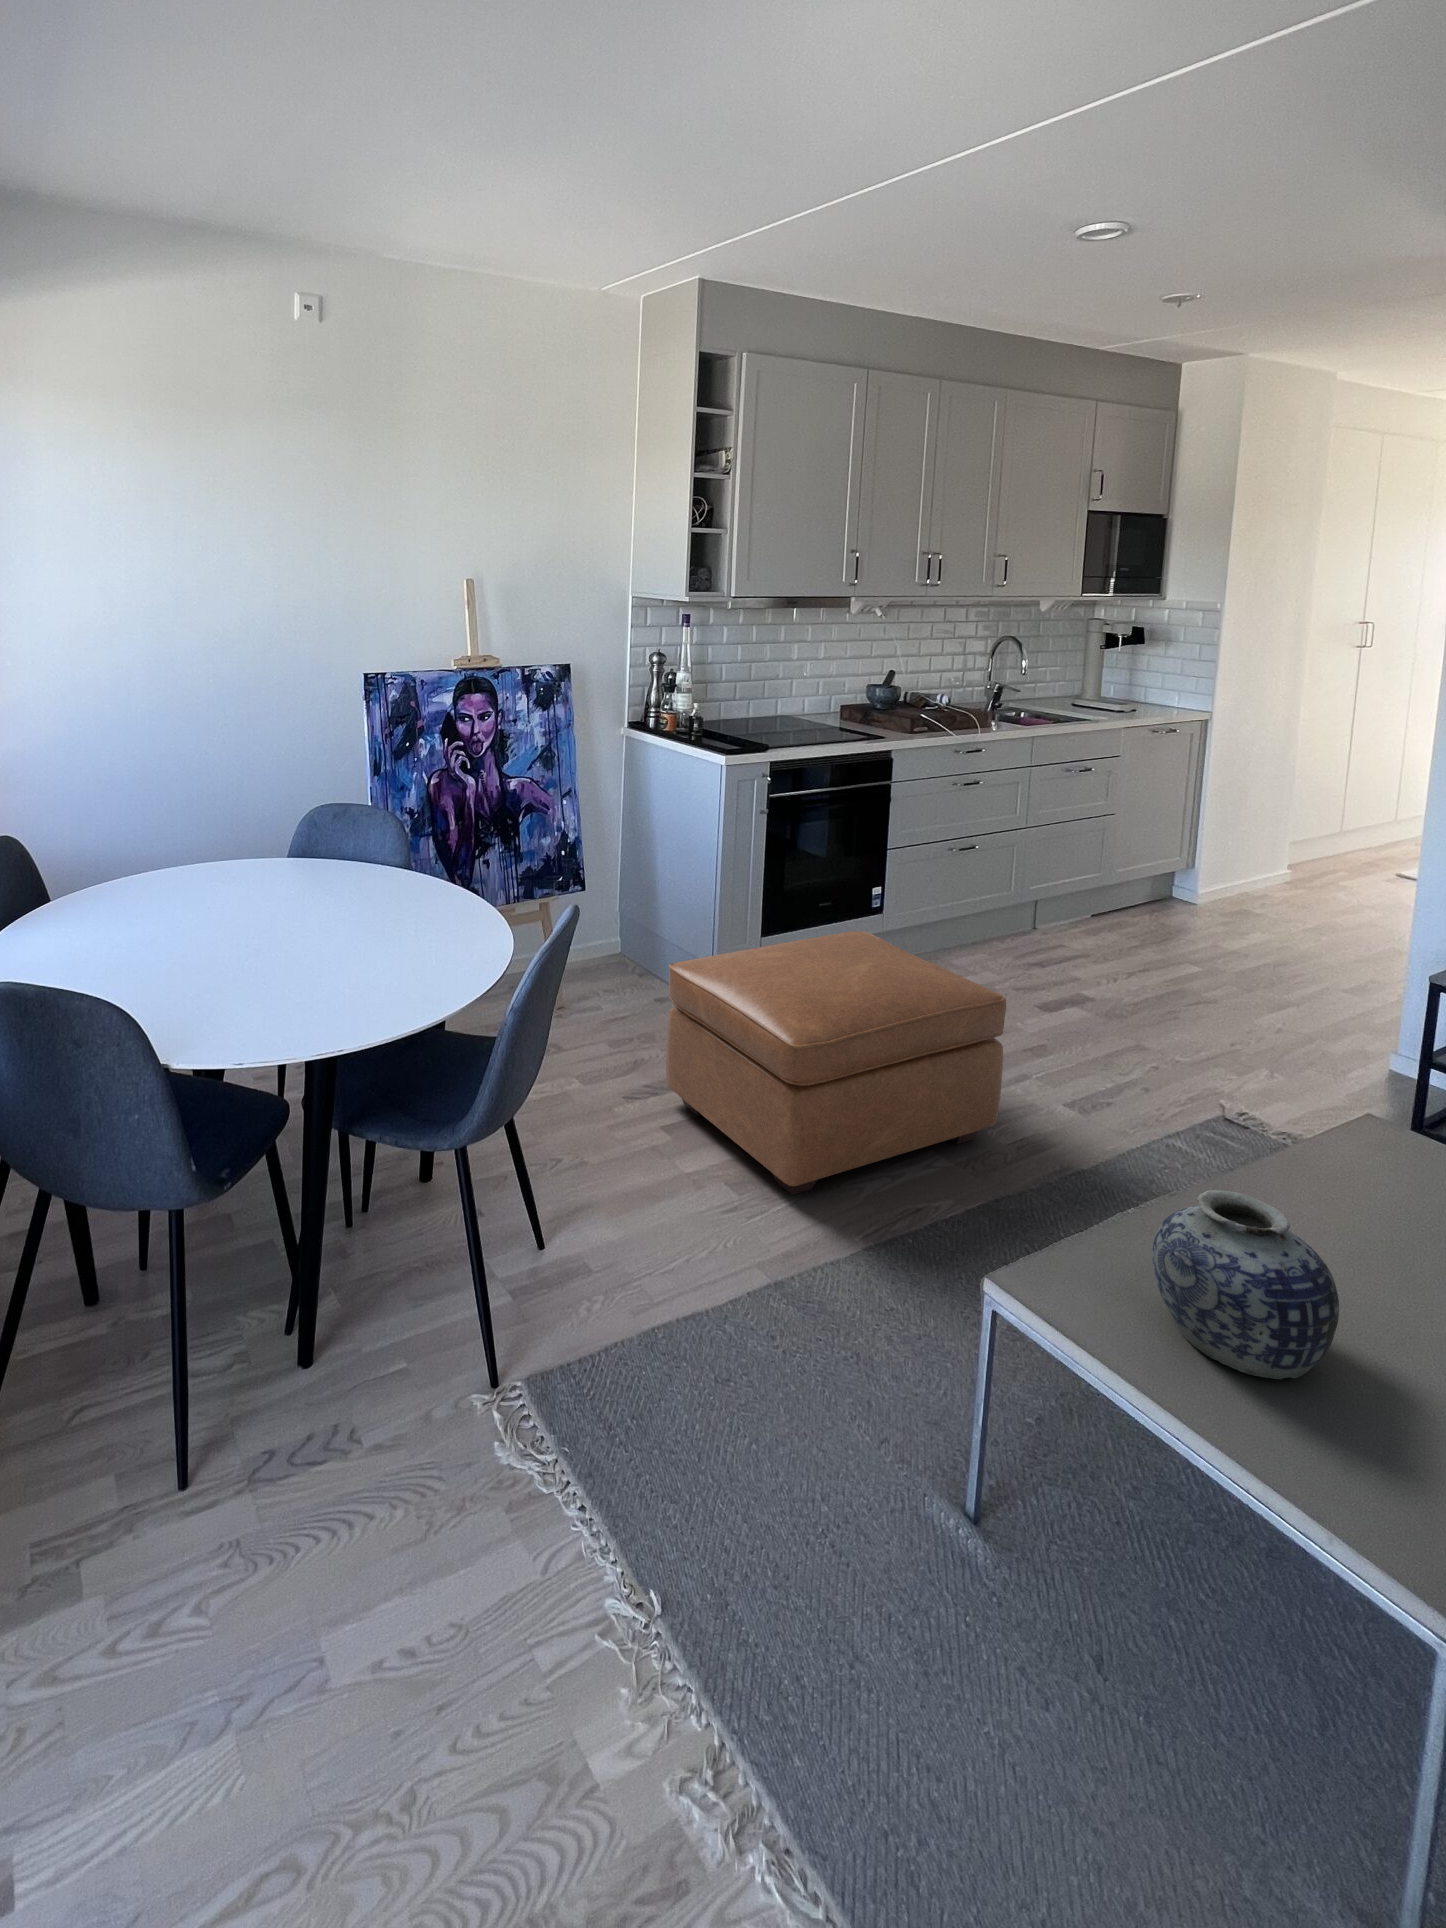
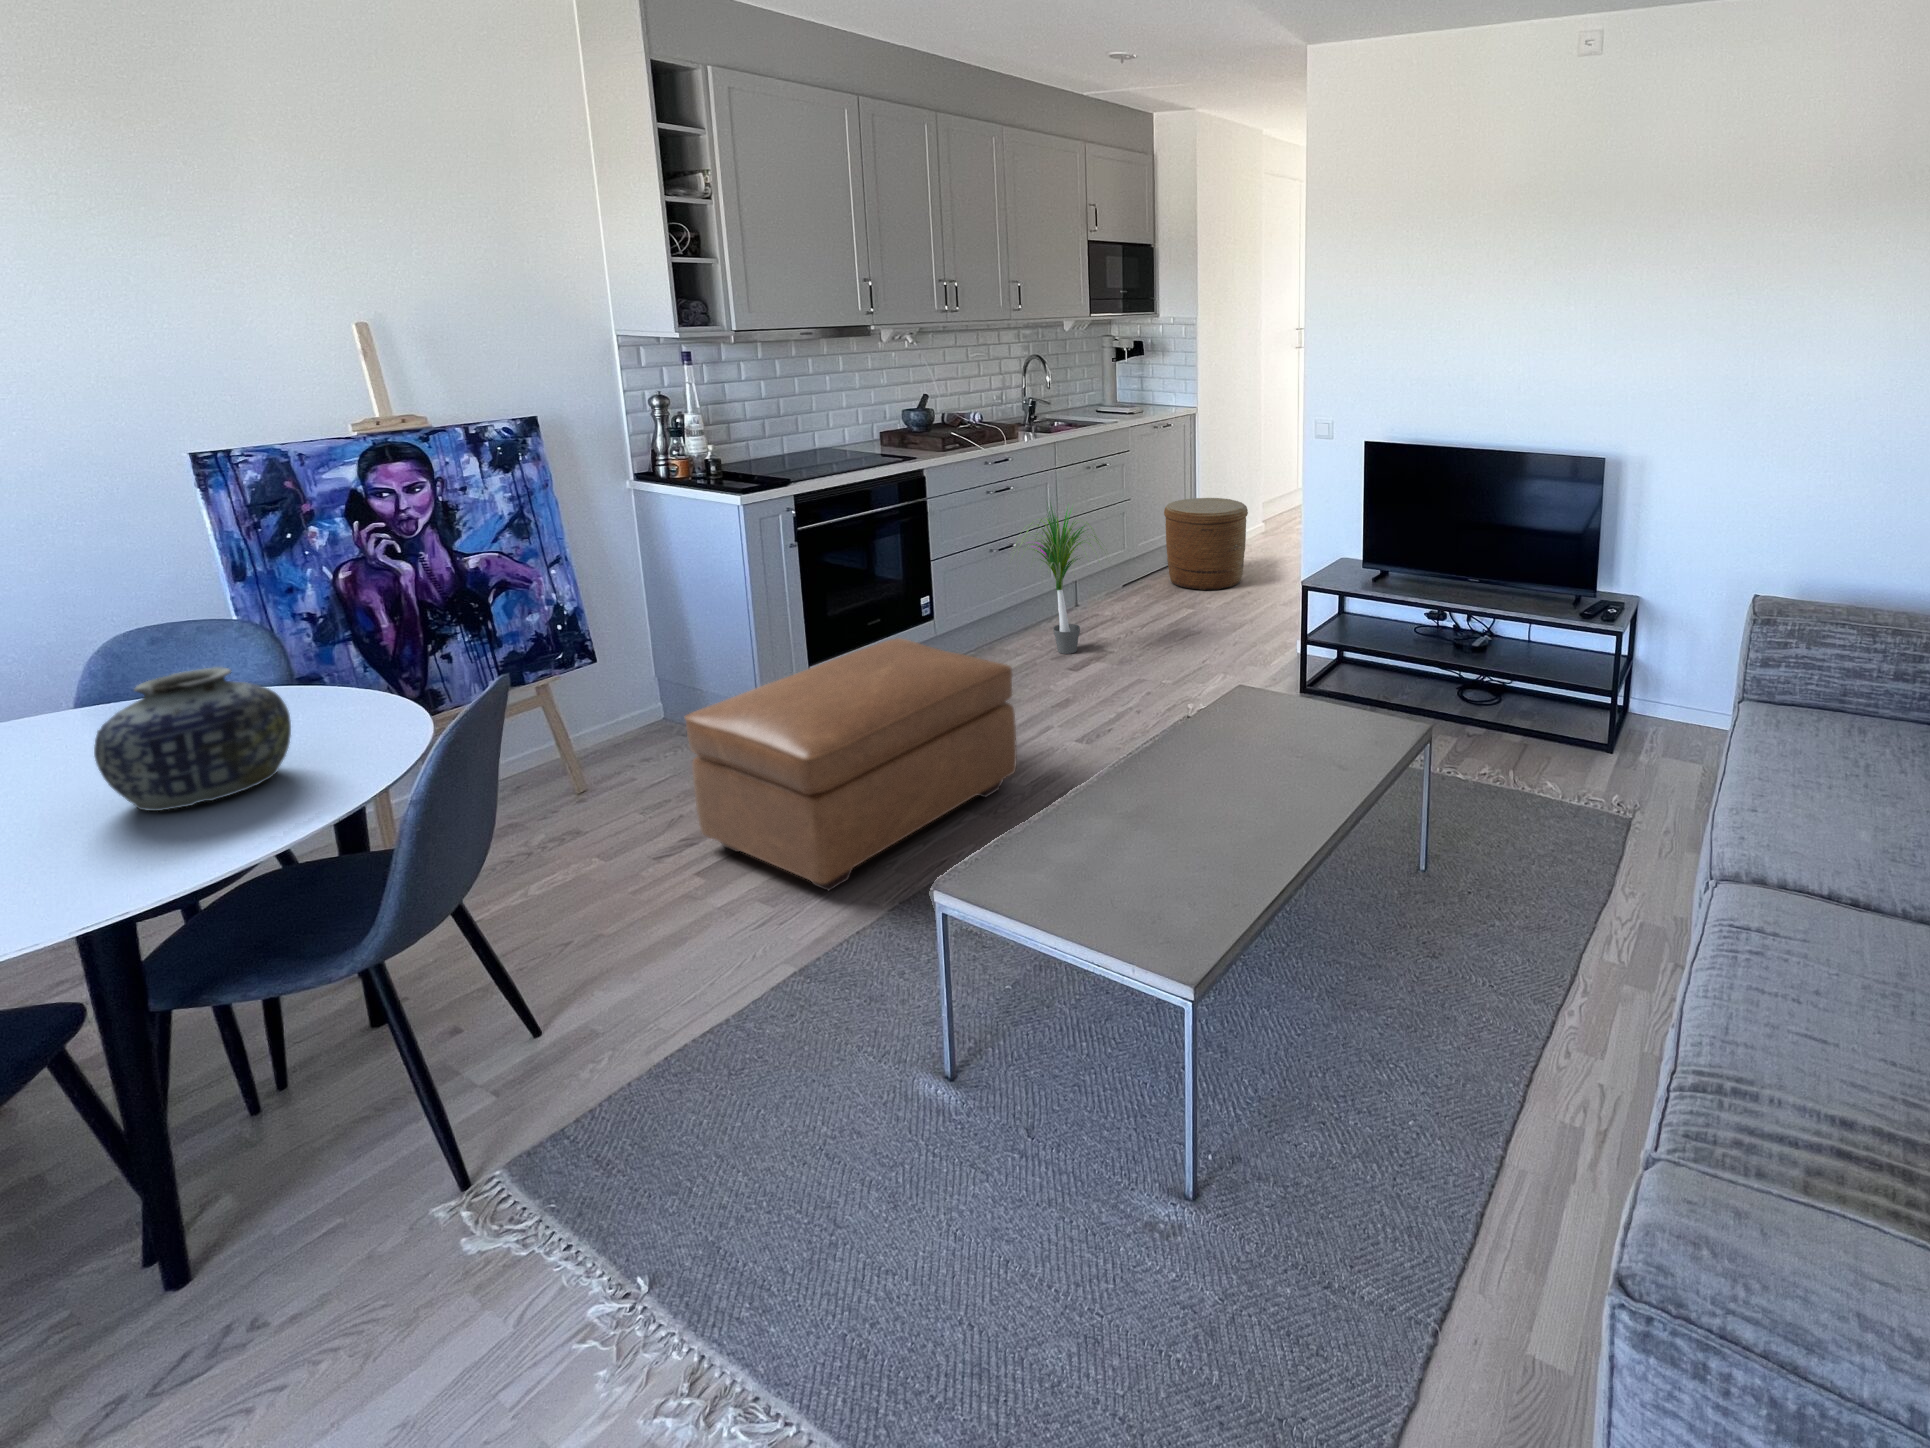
potted plant: none [970,799,1106,991] -> present [1020,503,1101,654]
woven basket: none [1163,827,1296,954] -> present [1164,498,1248,590]
vase: present [1152,1190,1339,1379] -> present [94,667,291,811]

